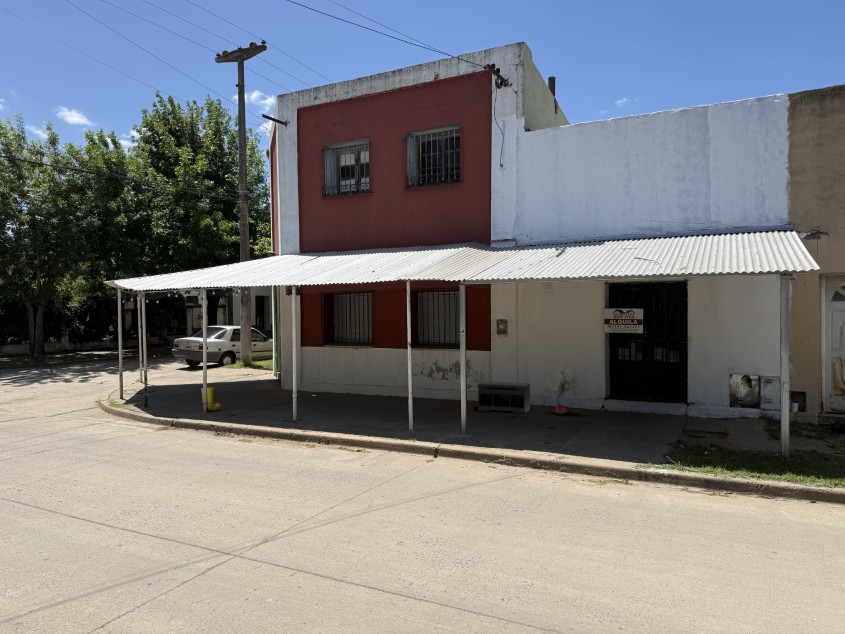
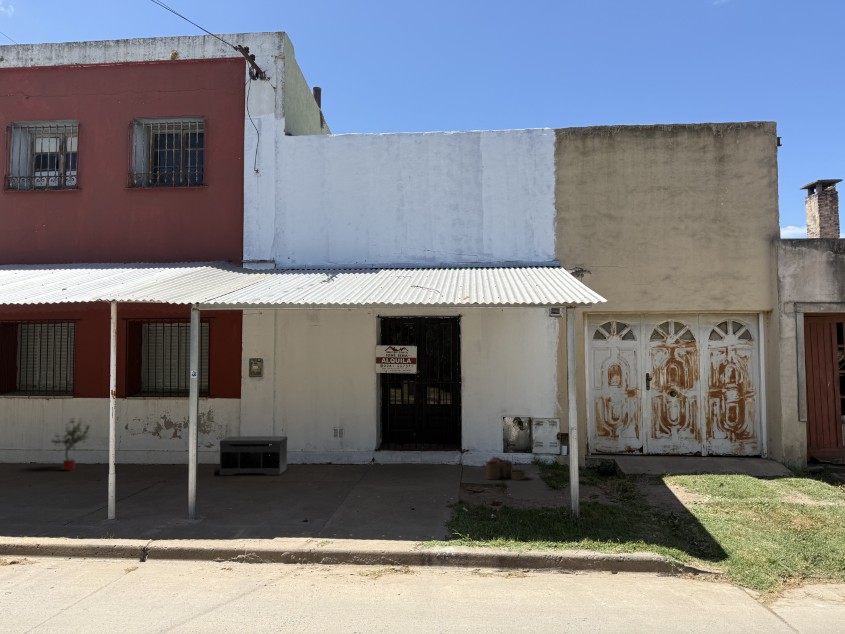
potted tree: present [544,370,578,415] -> present [52,420,90,471]
woven basket: none [709,409,750,431] -> present [486,457,525,480]

